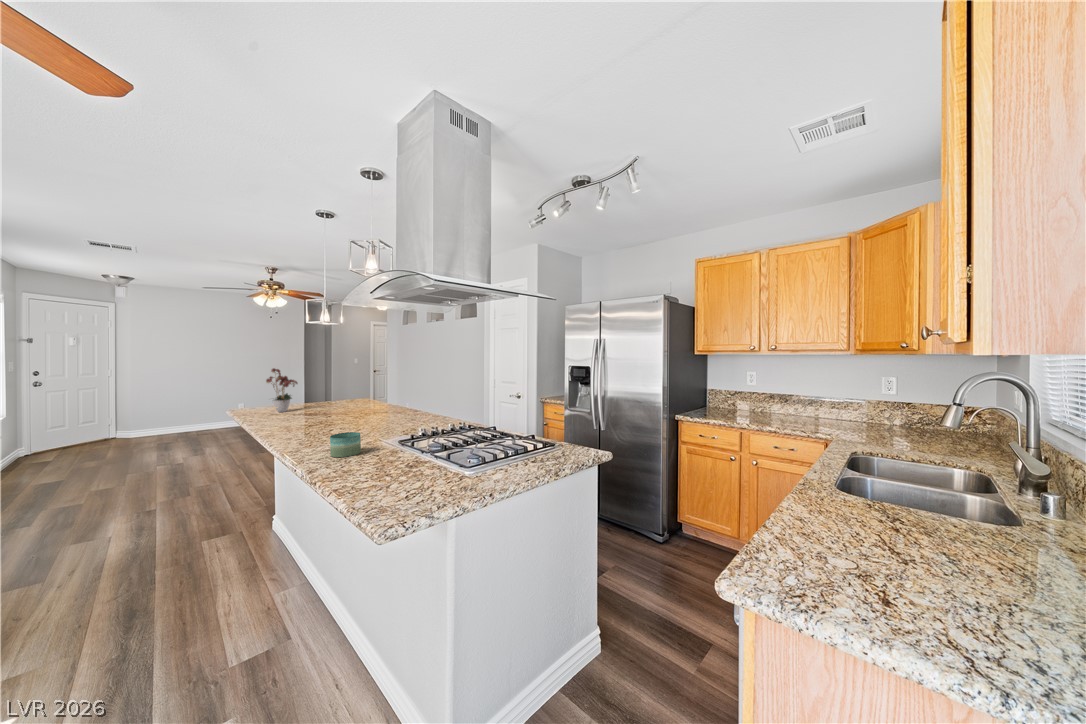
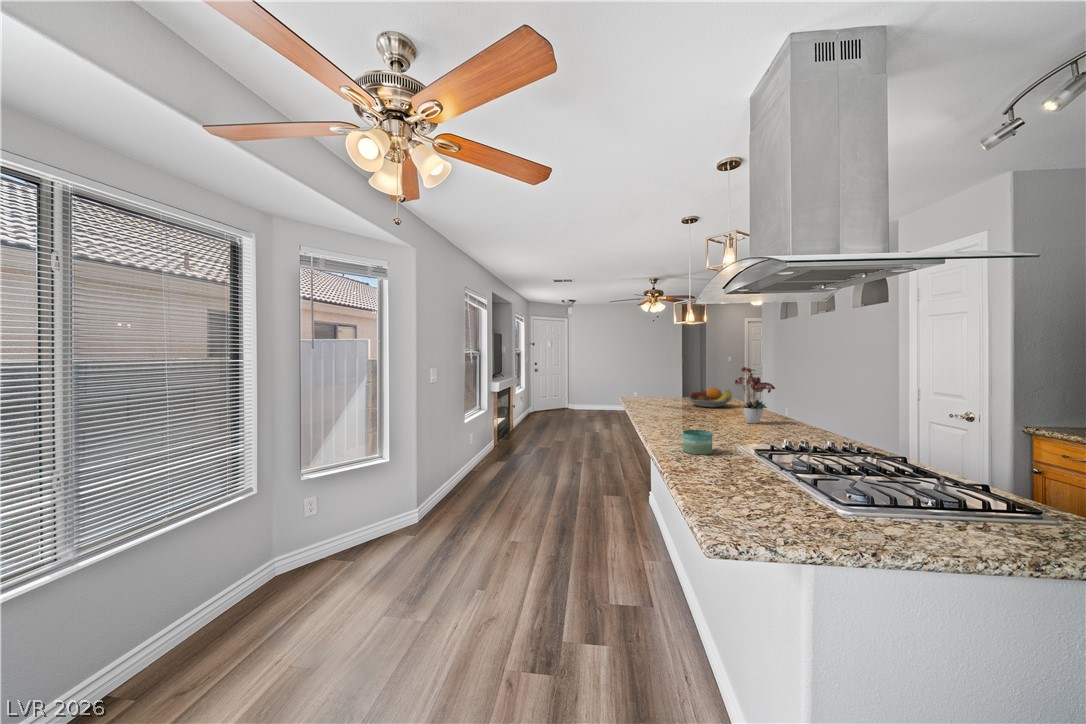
flower arrangement: present [266,368,298,412] -> present [735,367,775,424]
fruit bowl: none [319,389,369,410] -> present [686,388,733,407]

